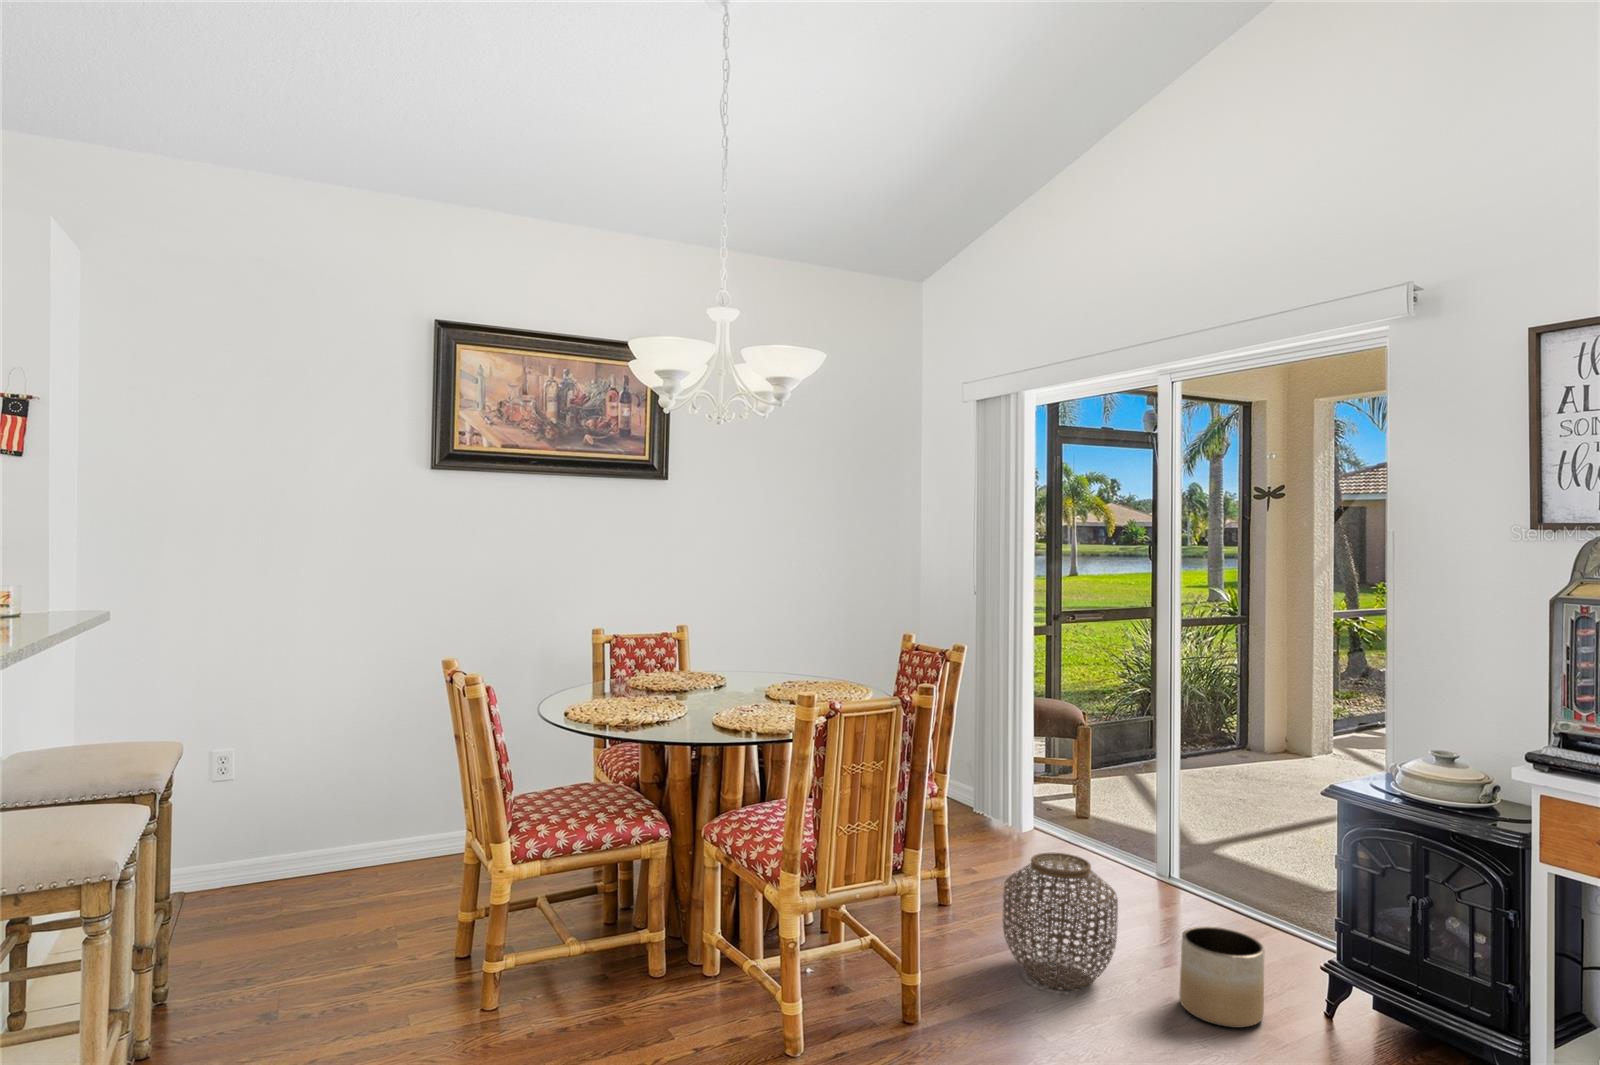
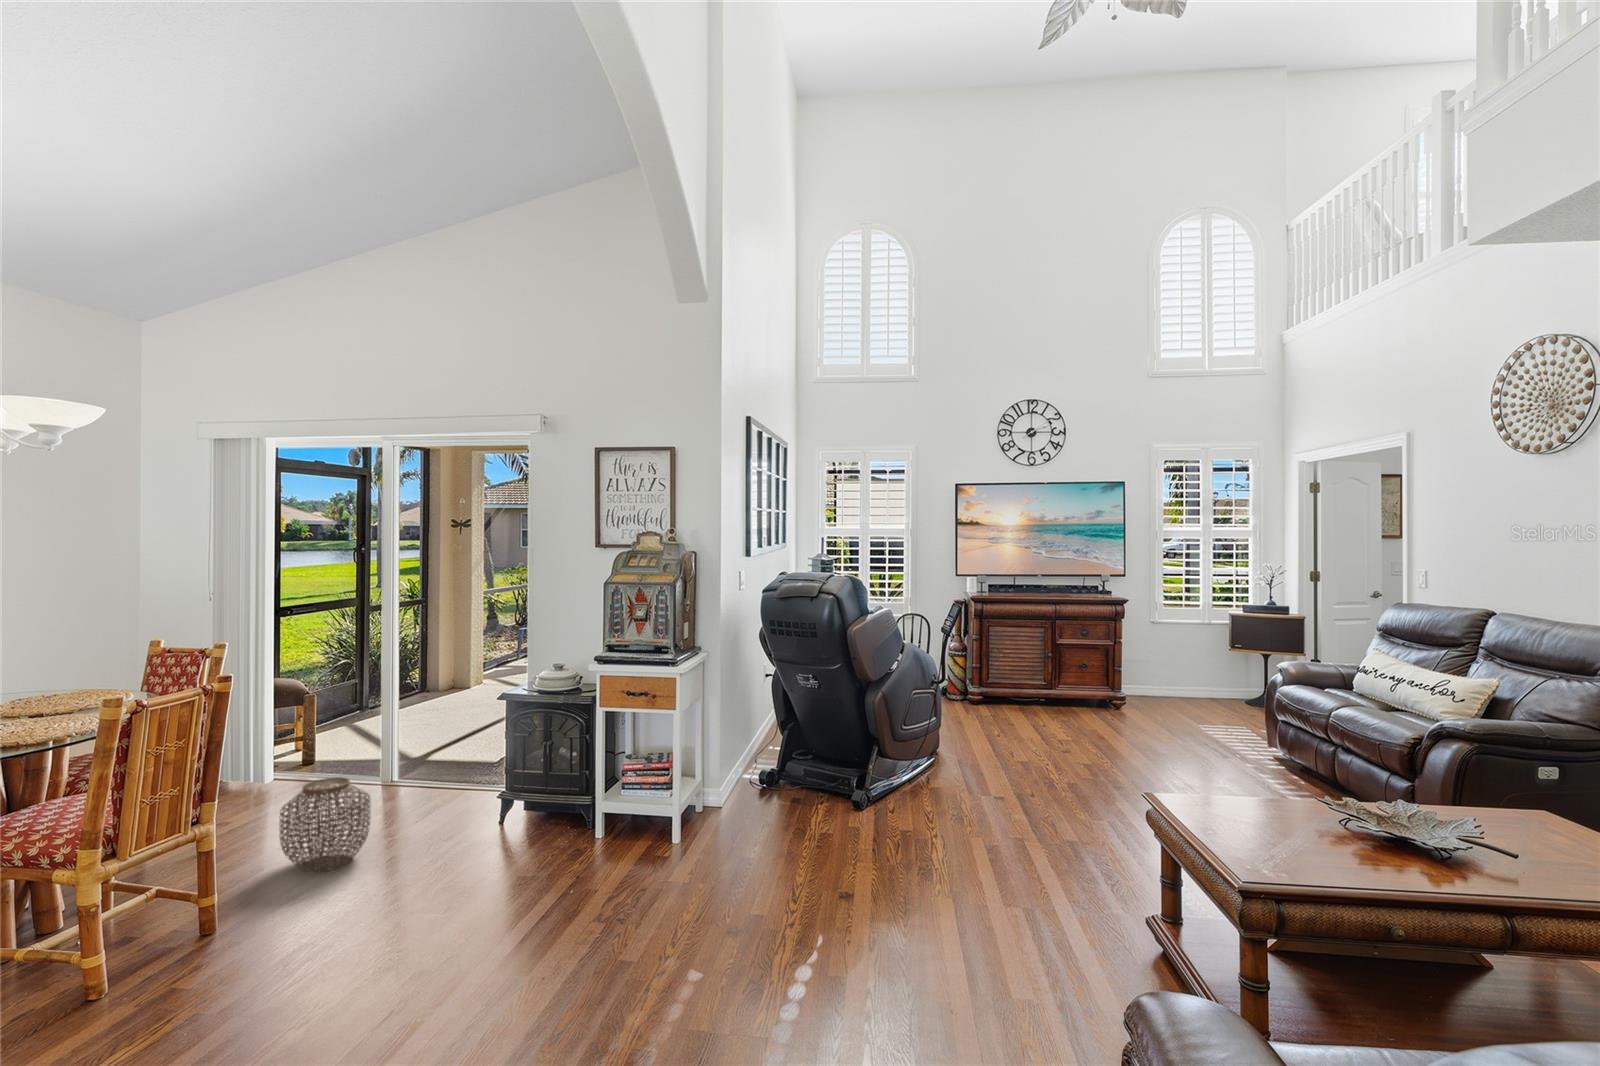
planter: present [1179,926,1264,1028] -> none [415,794,467,852]

